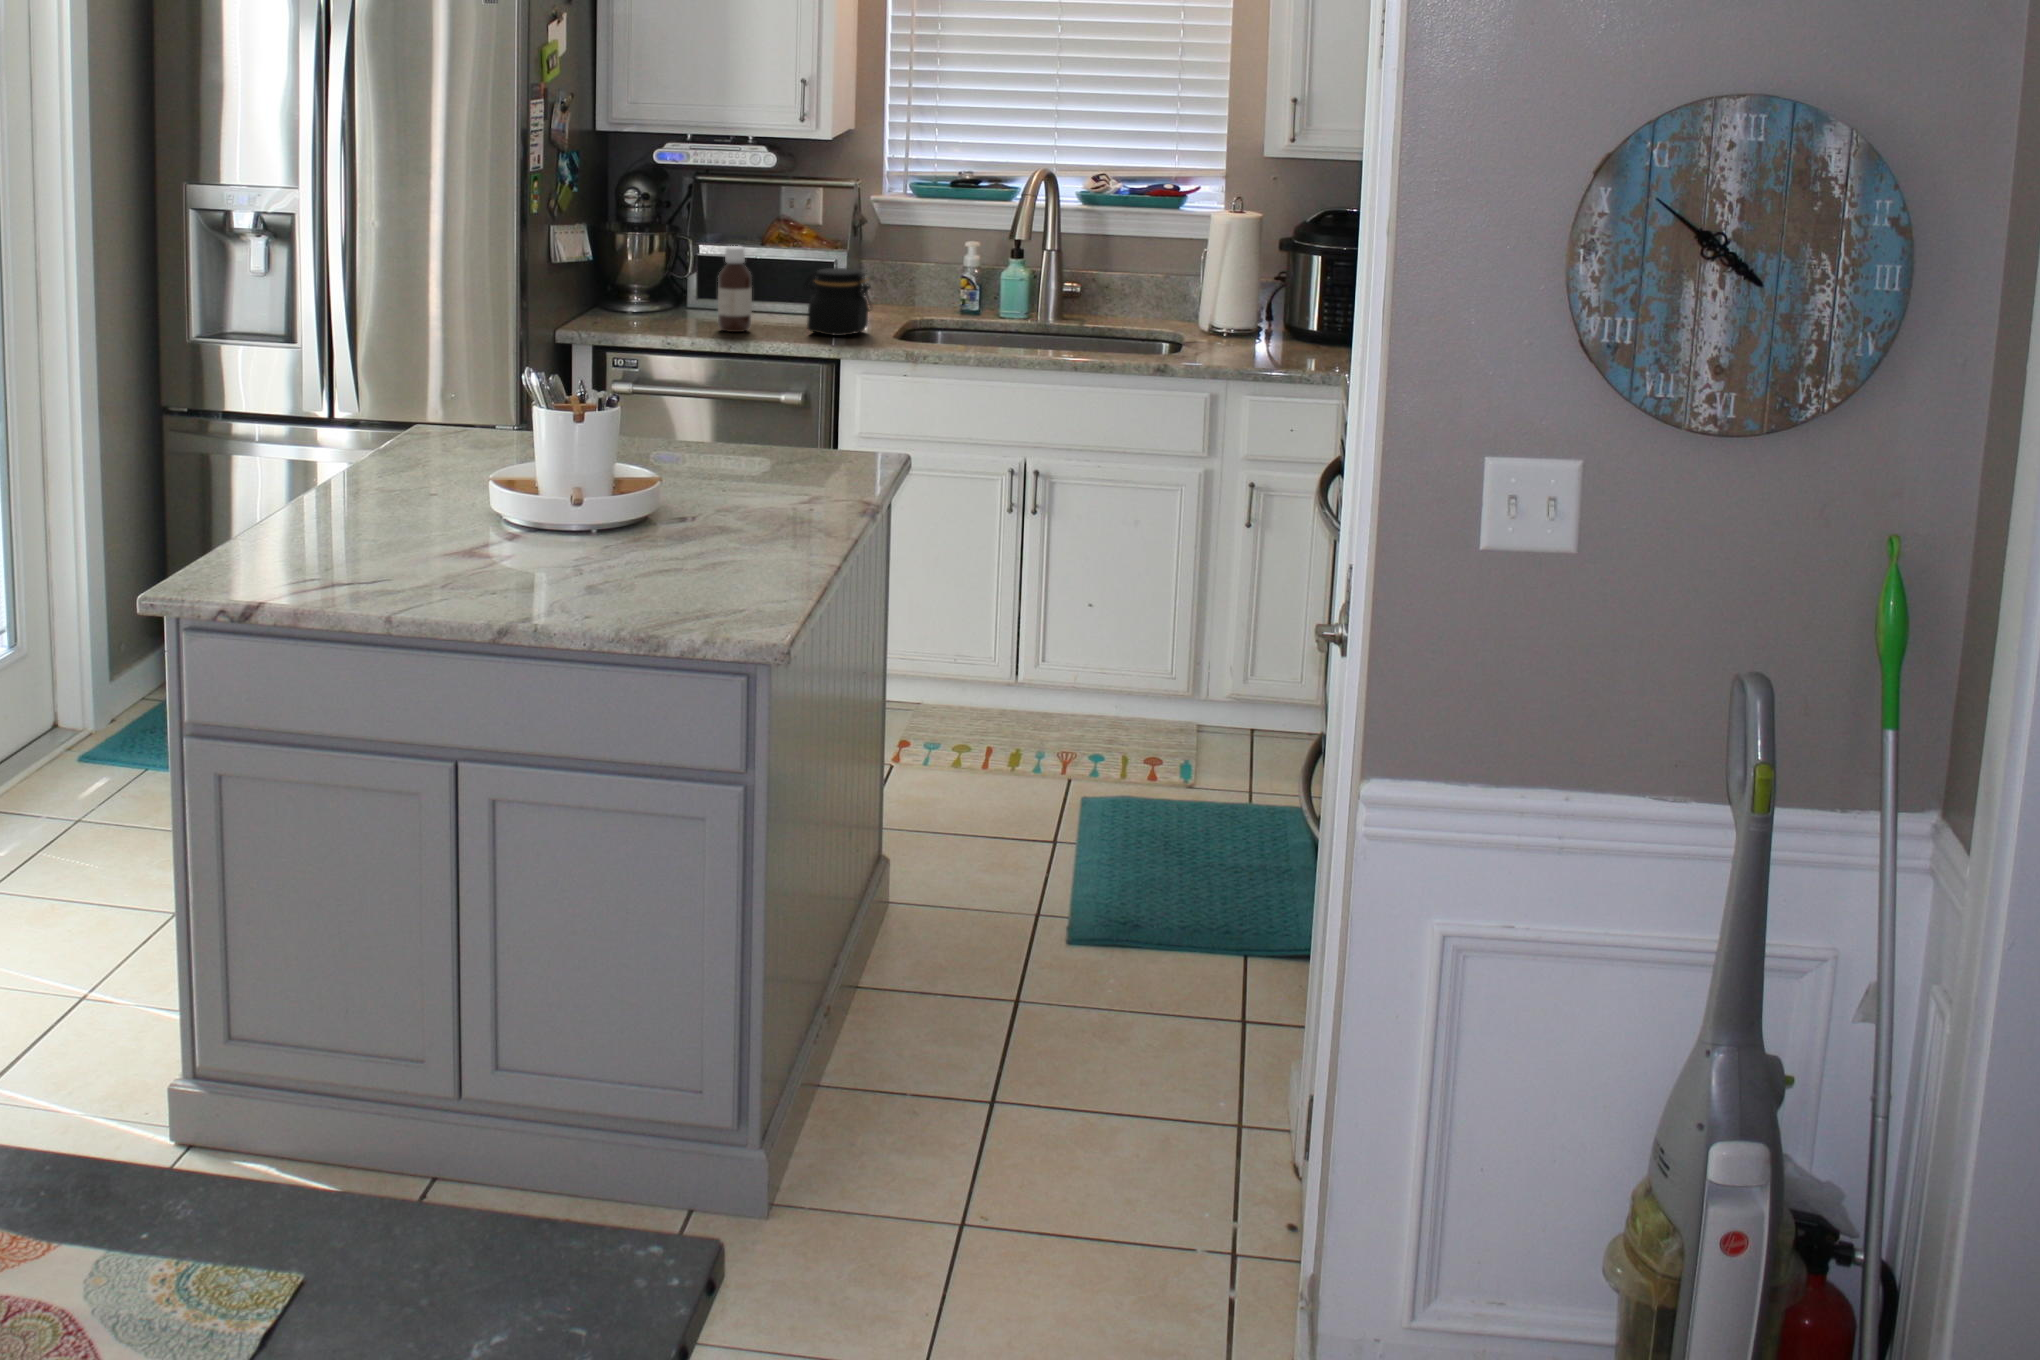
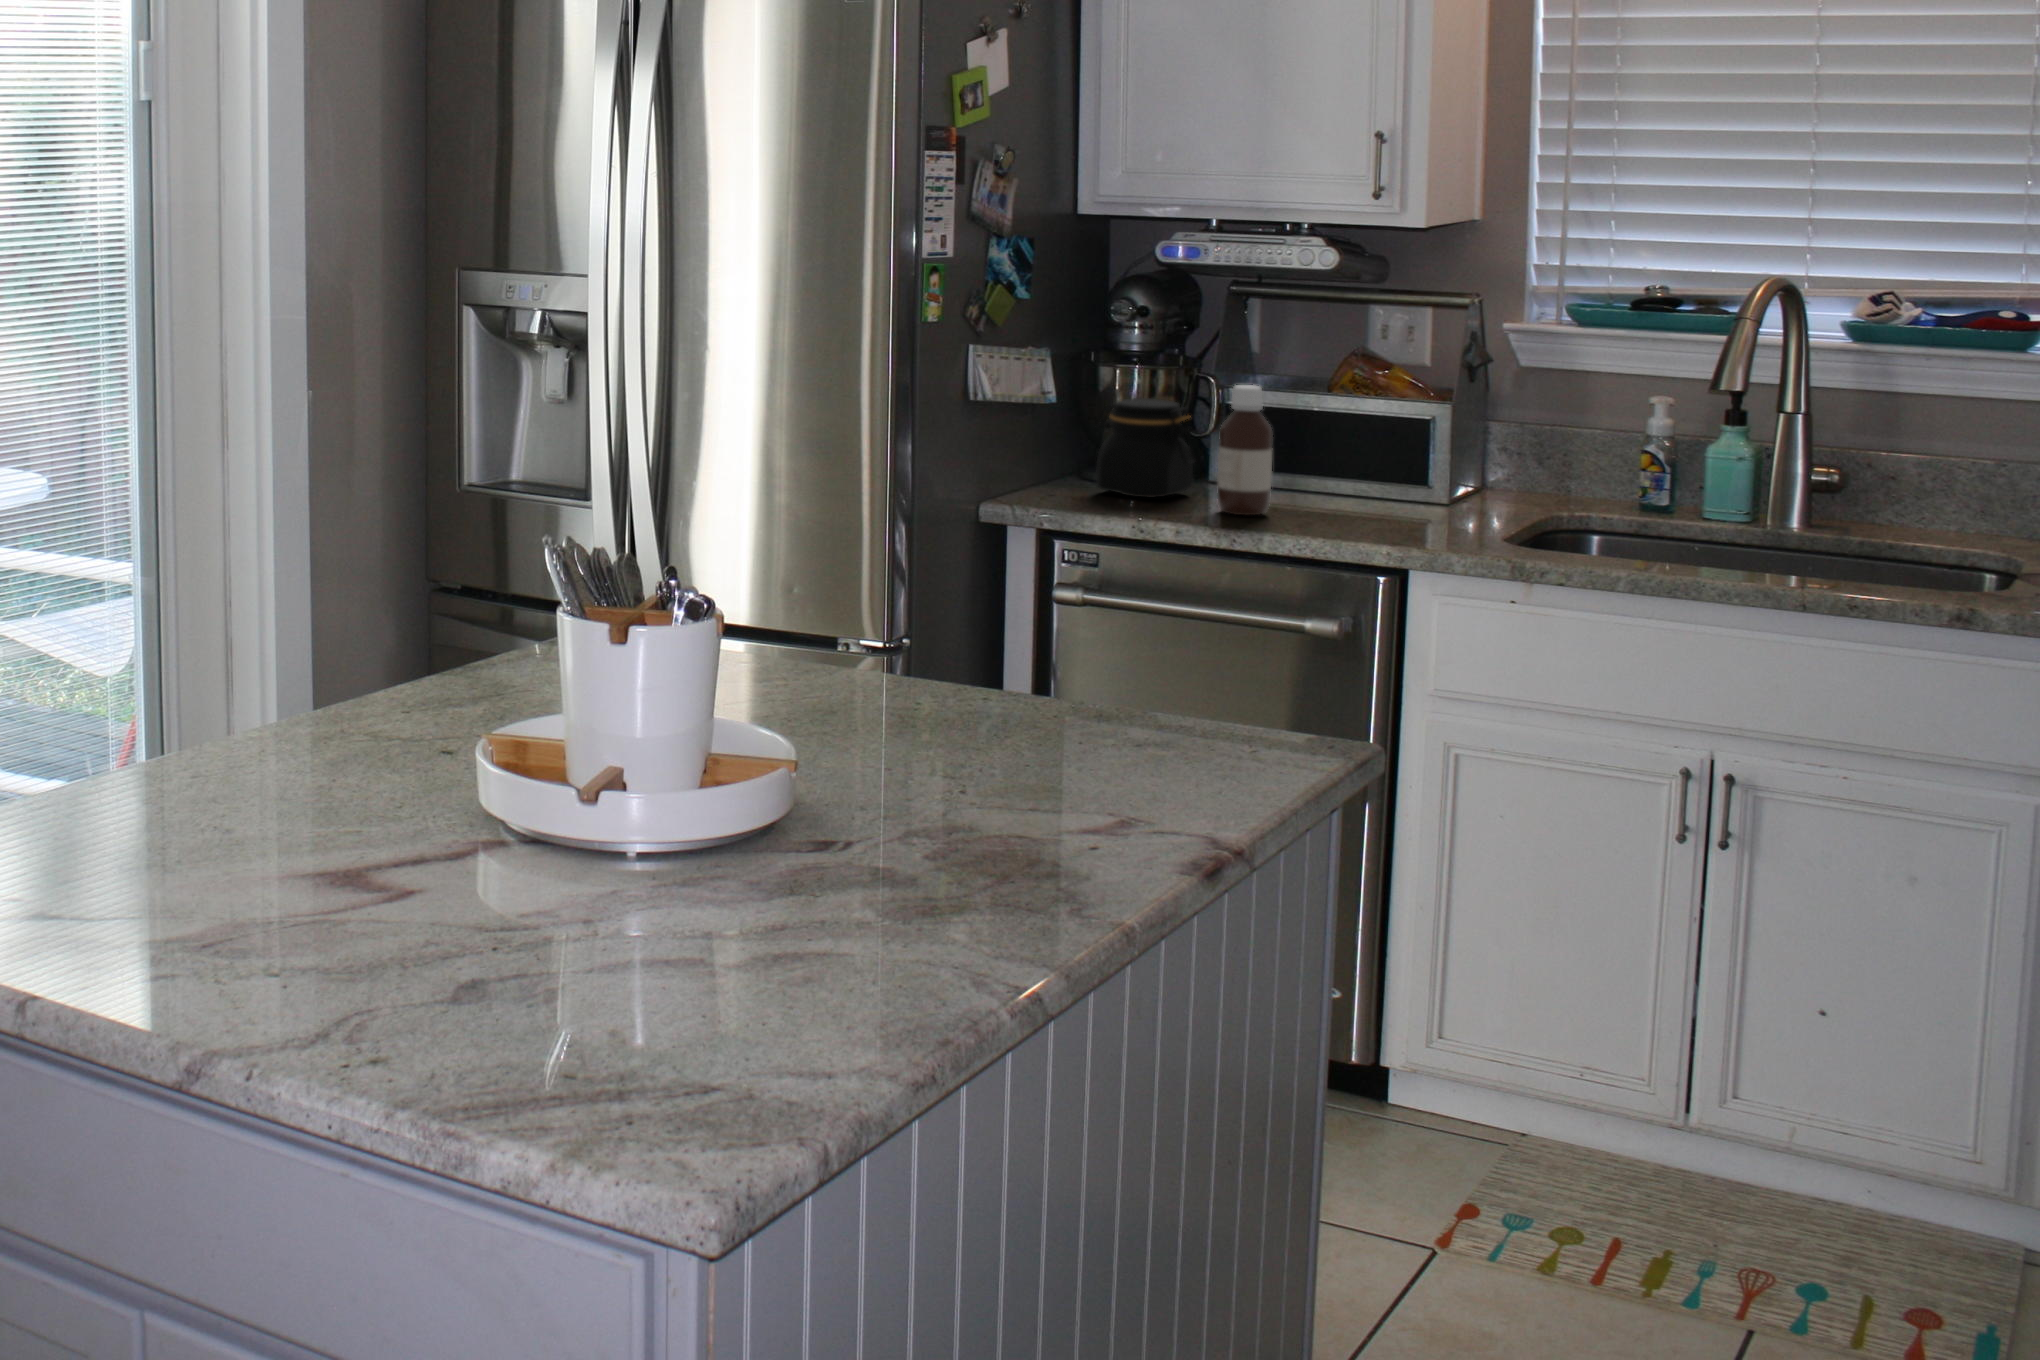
jar: present [804,268,871,336] -> present [1095,398,1196,497]

